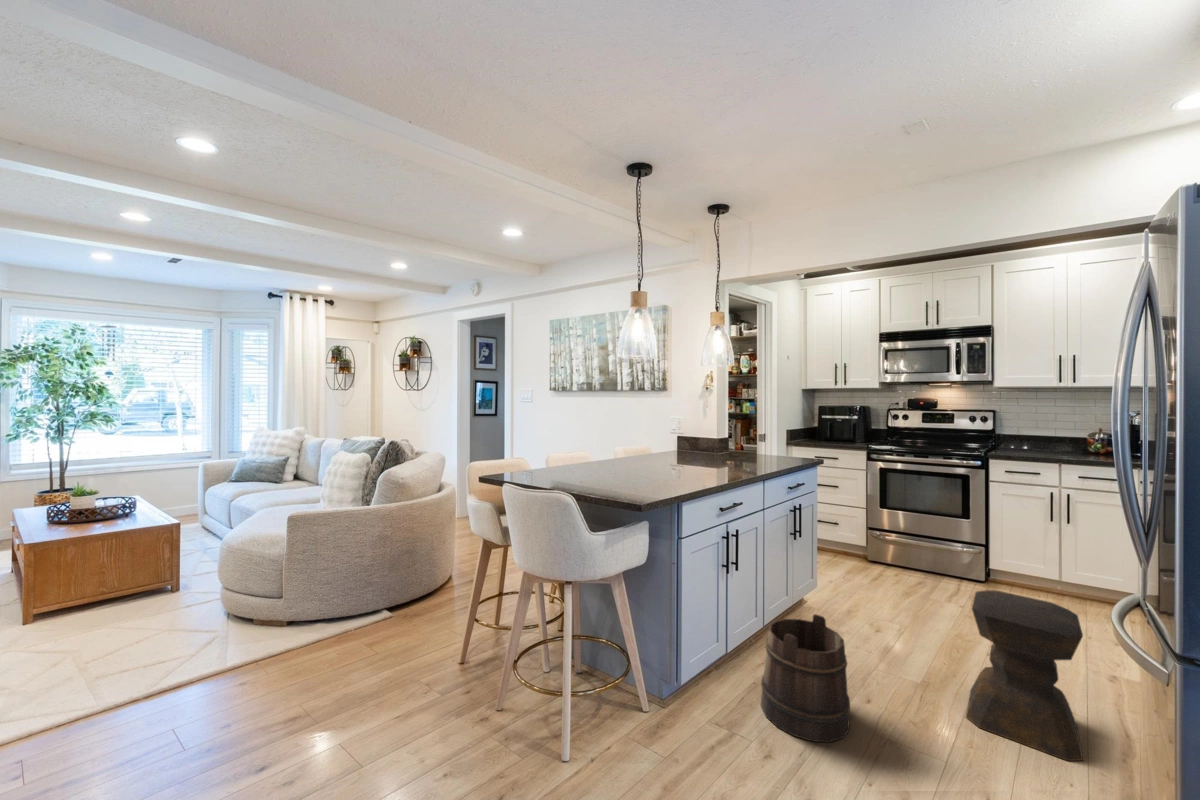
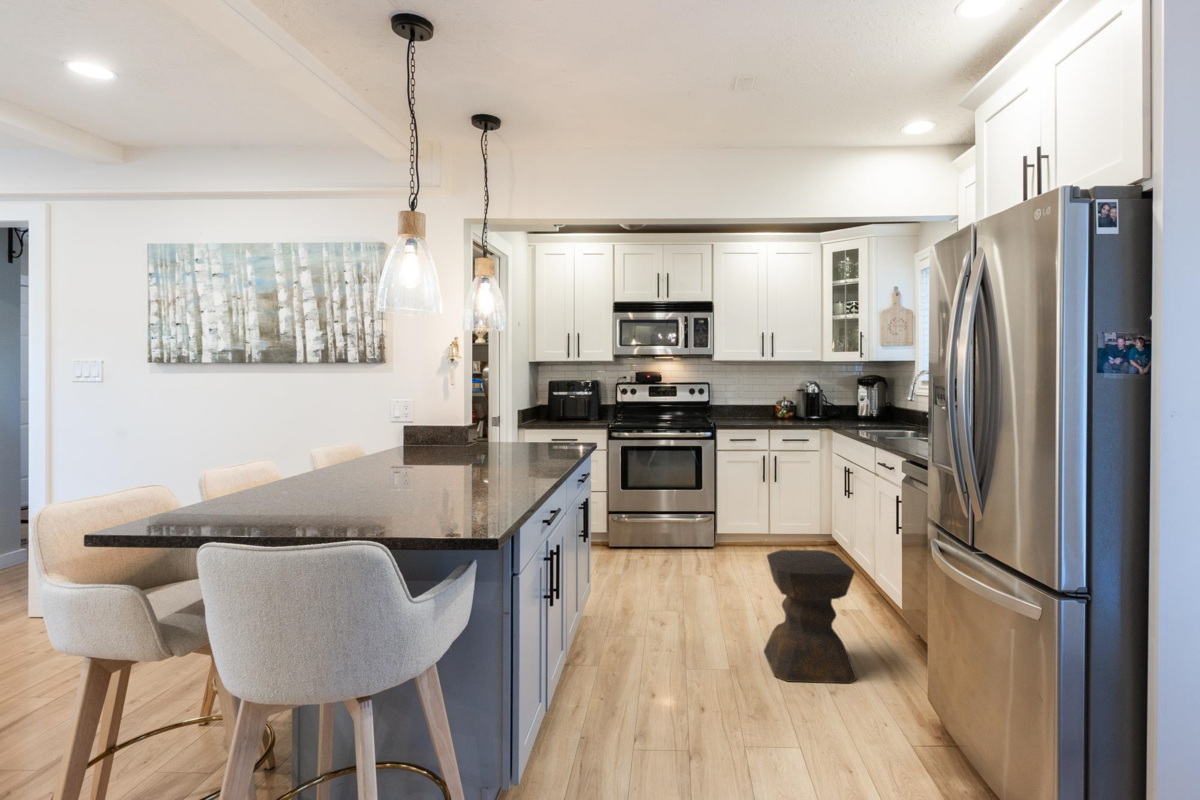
bucket: present [761,614,850,742] -> none [609,614,703,755]

